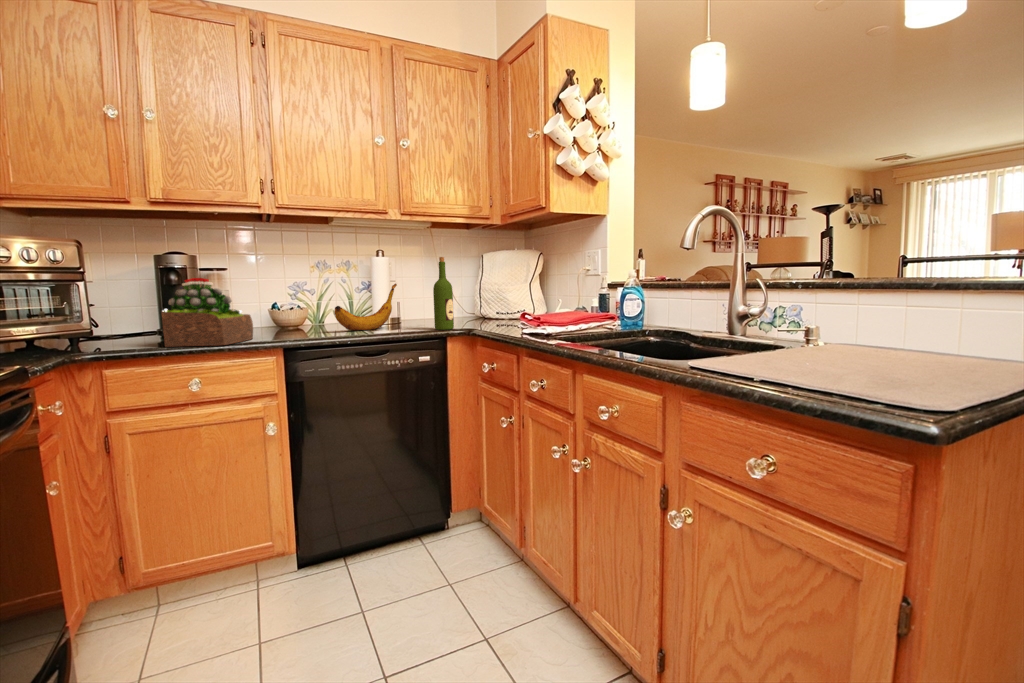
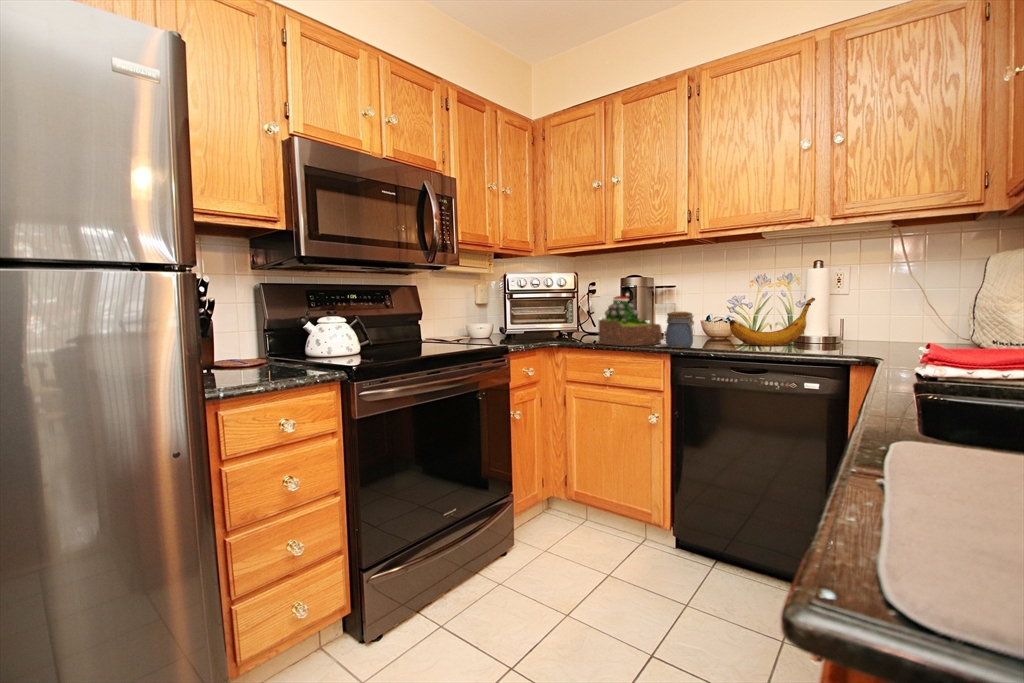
wine bottle: present [433,257,454,330] -> none [831,266,860,354]
jar: none [278,298,315,340] -> present [666,312,694,348]

